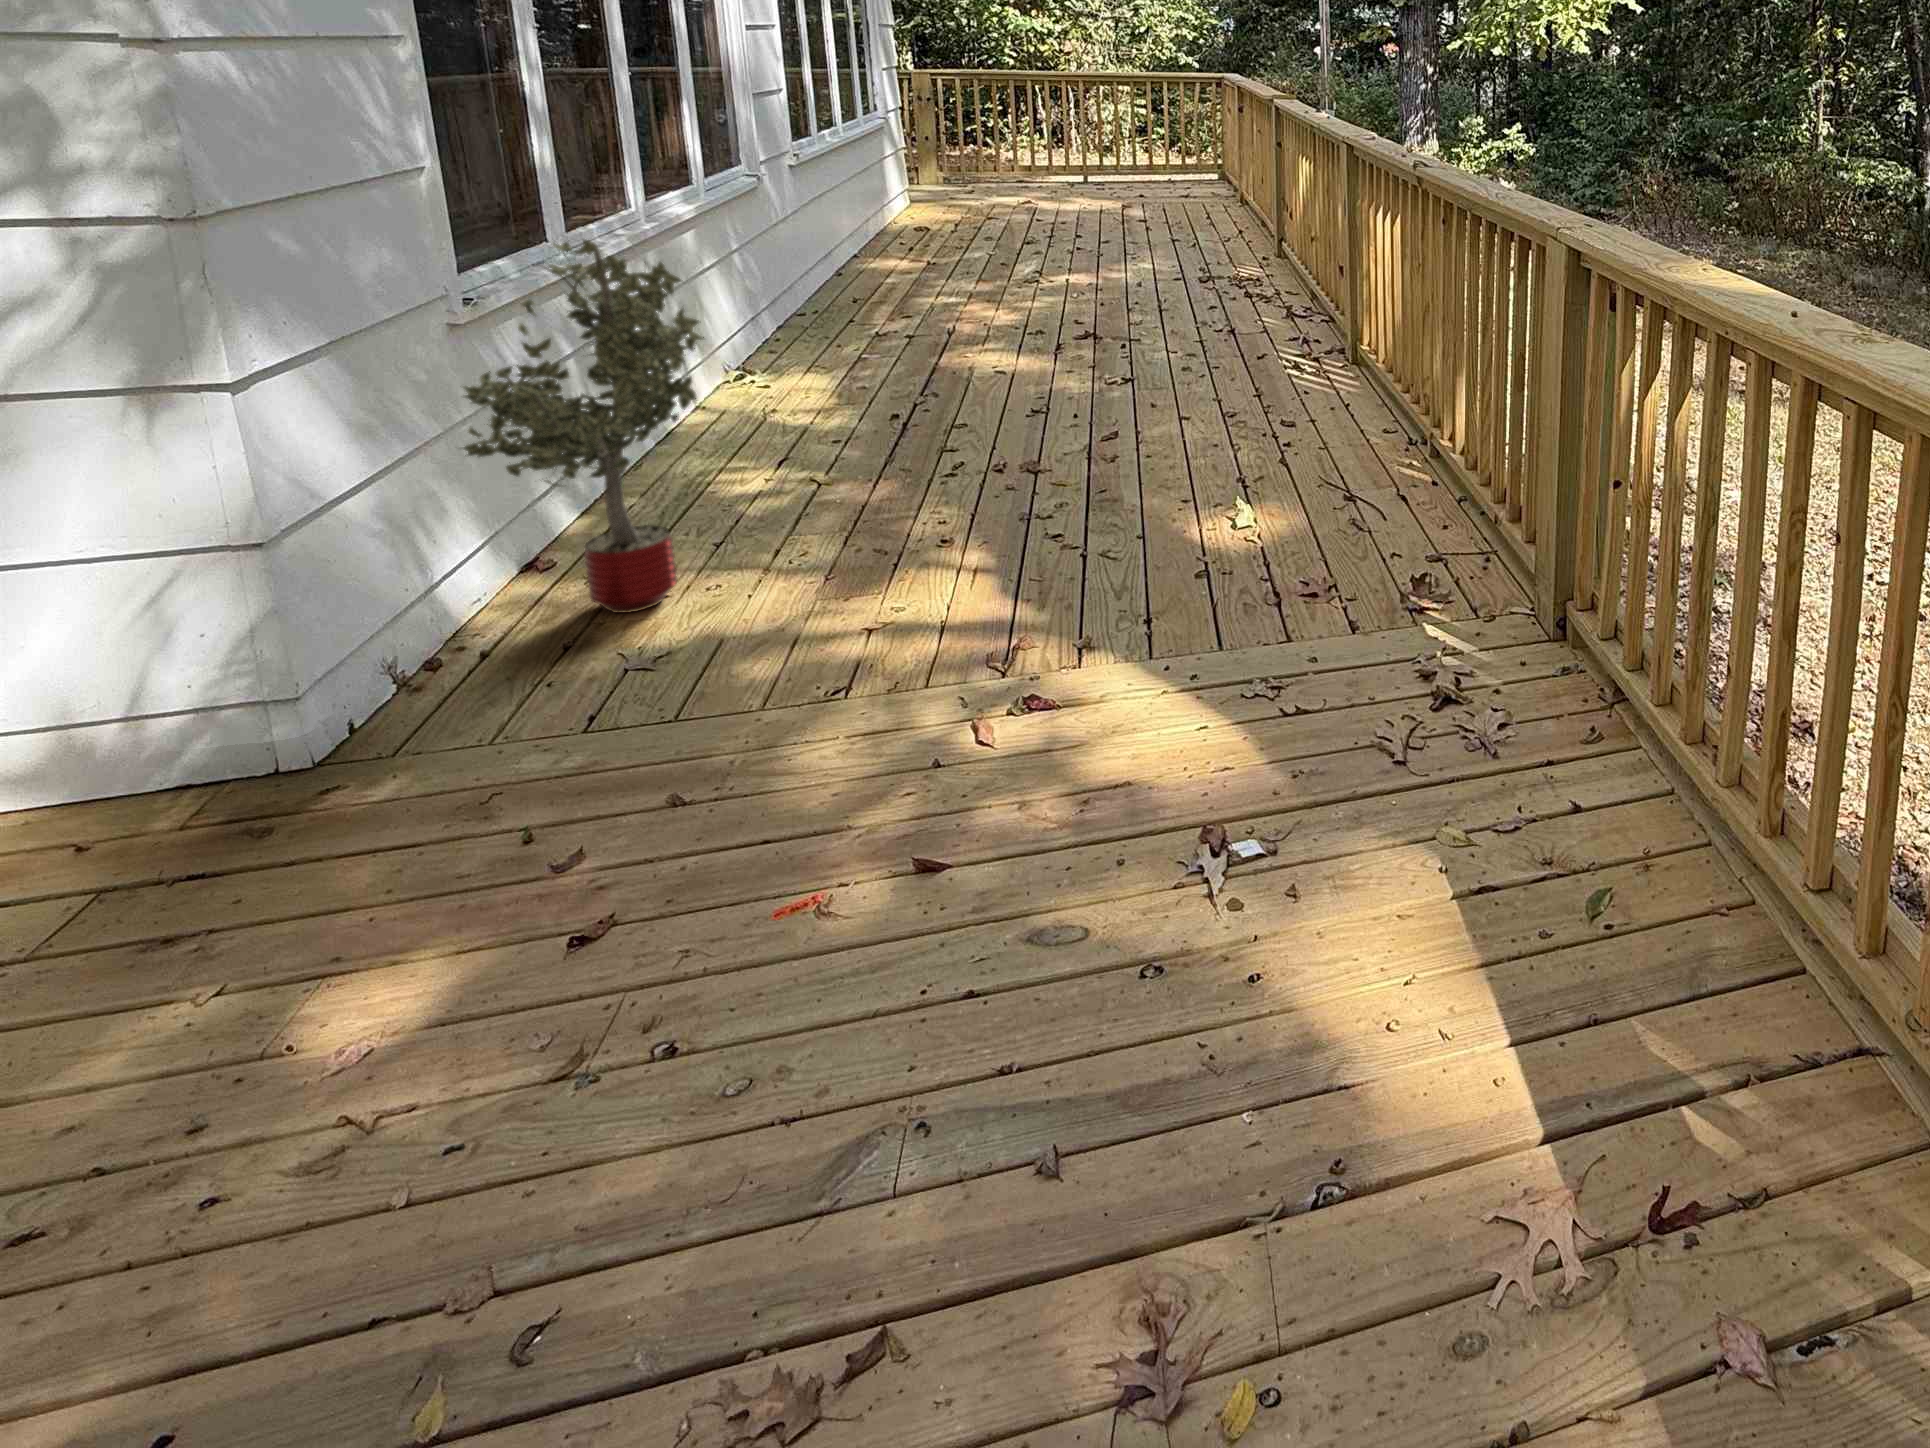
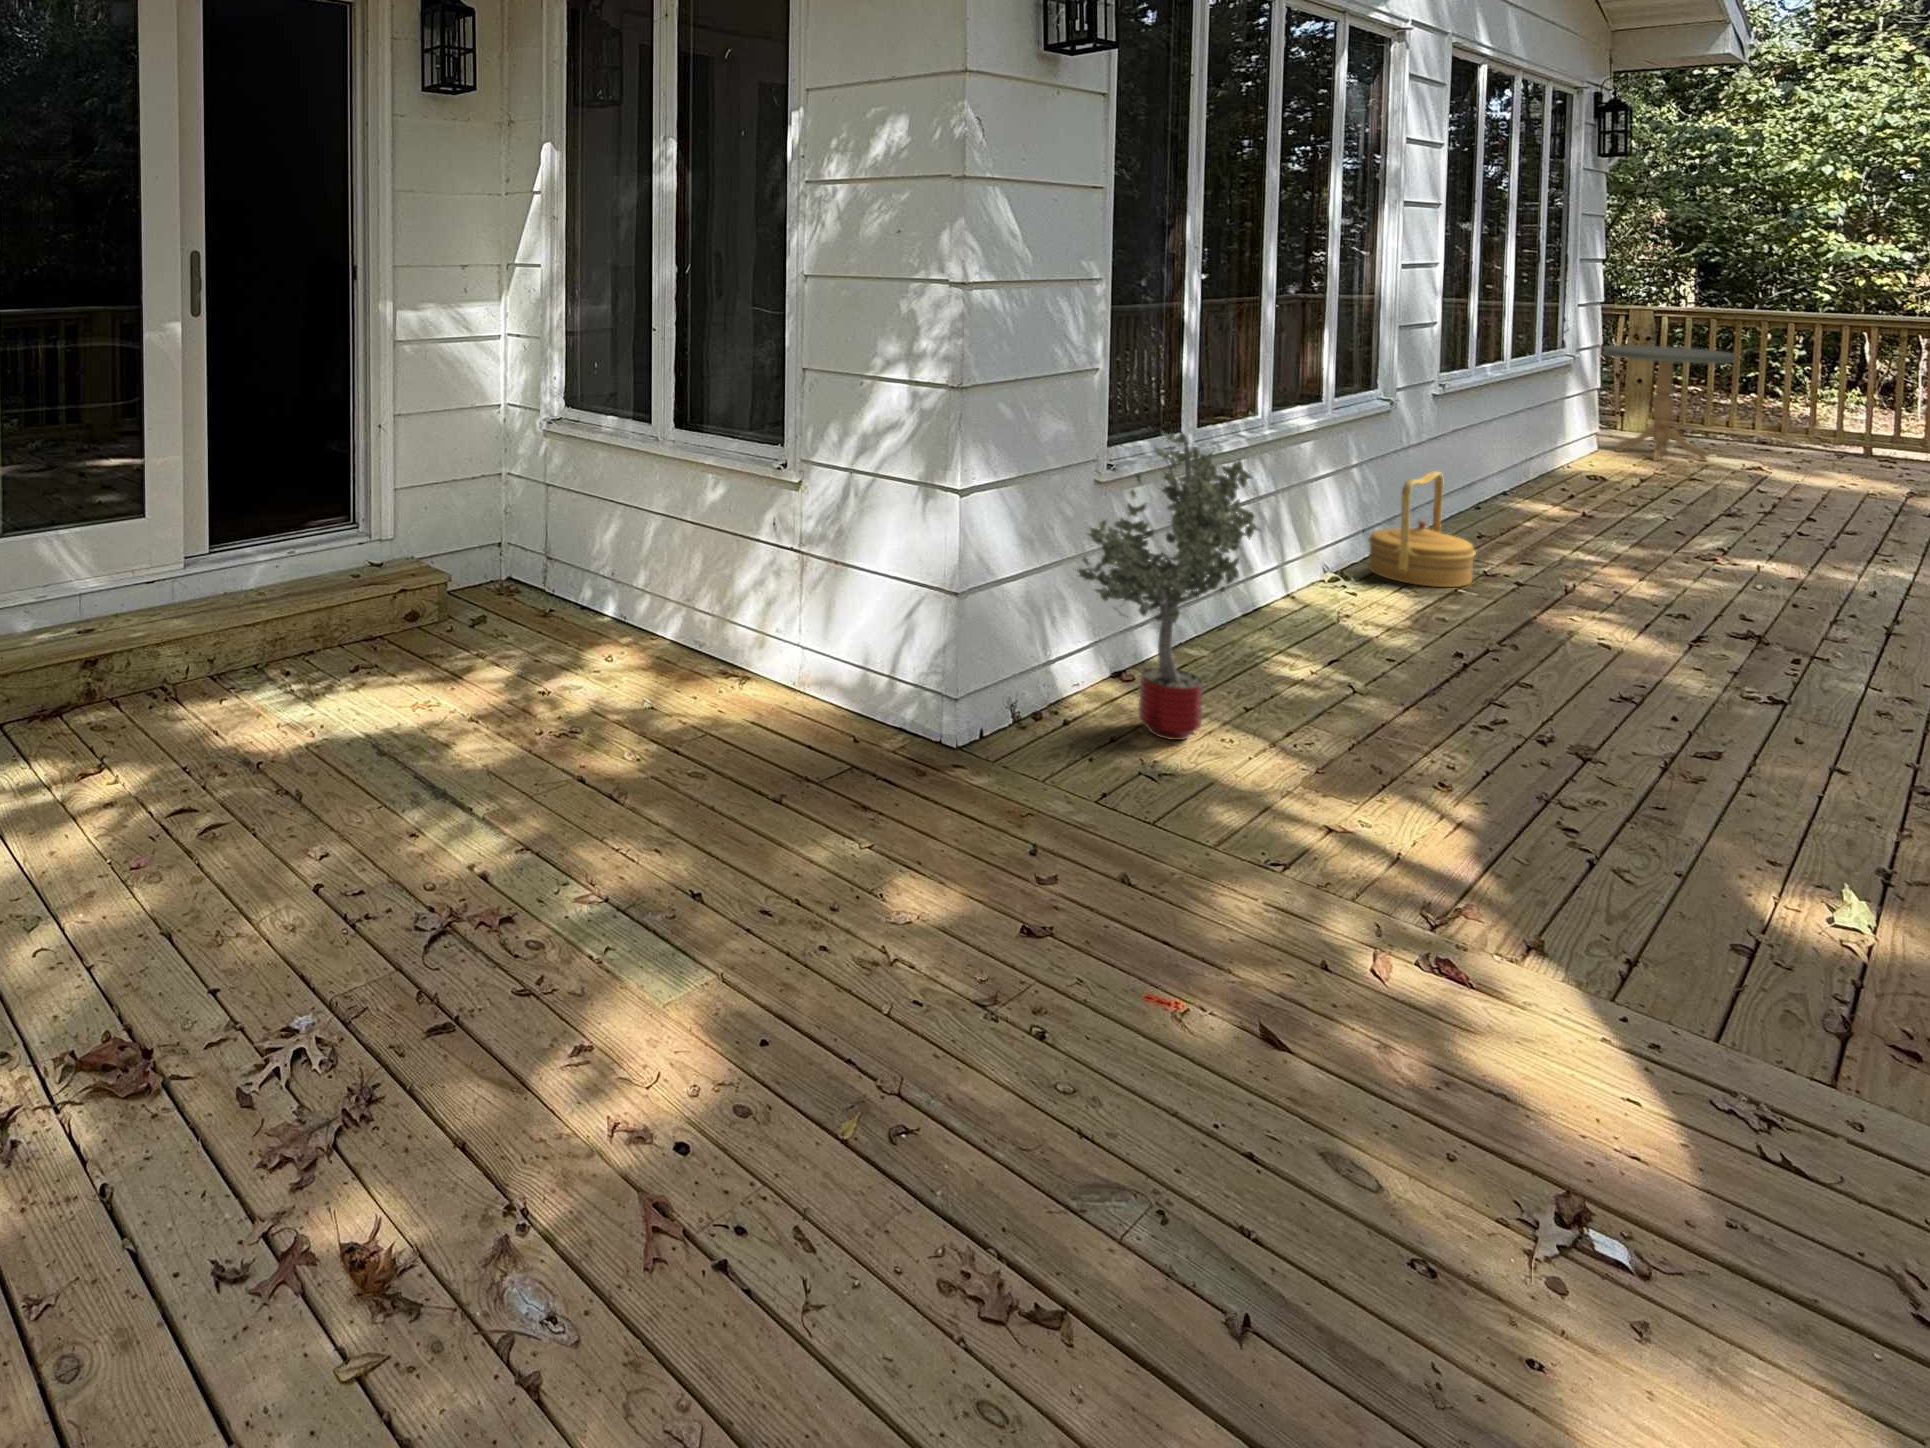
side table: none [903,105,1005,205] -> present [1603,345,1736,461]
woven basket: none [761,242,871,359] -> present [1368,471,1476,587]

